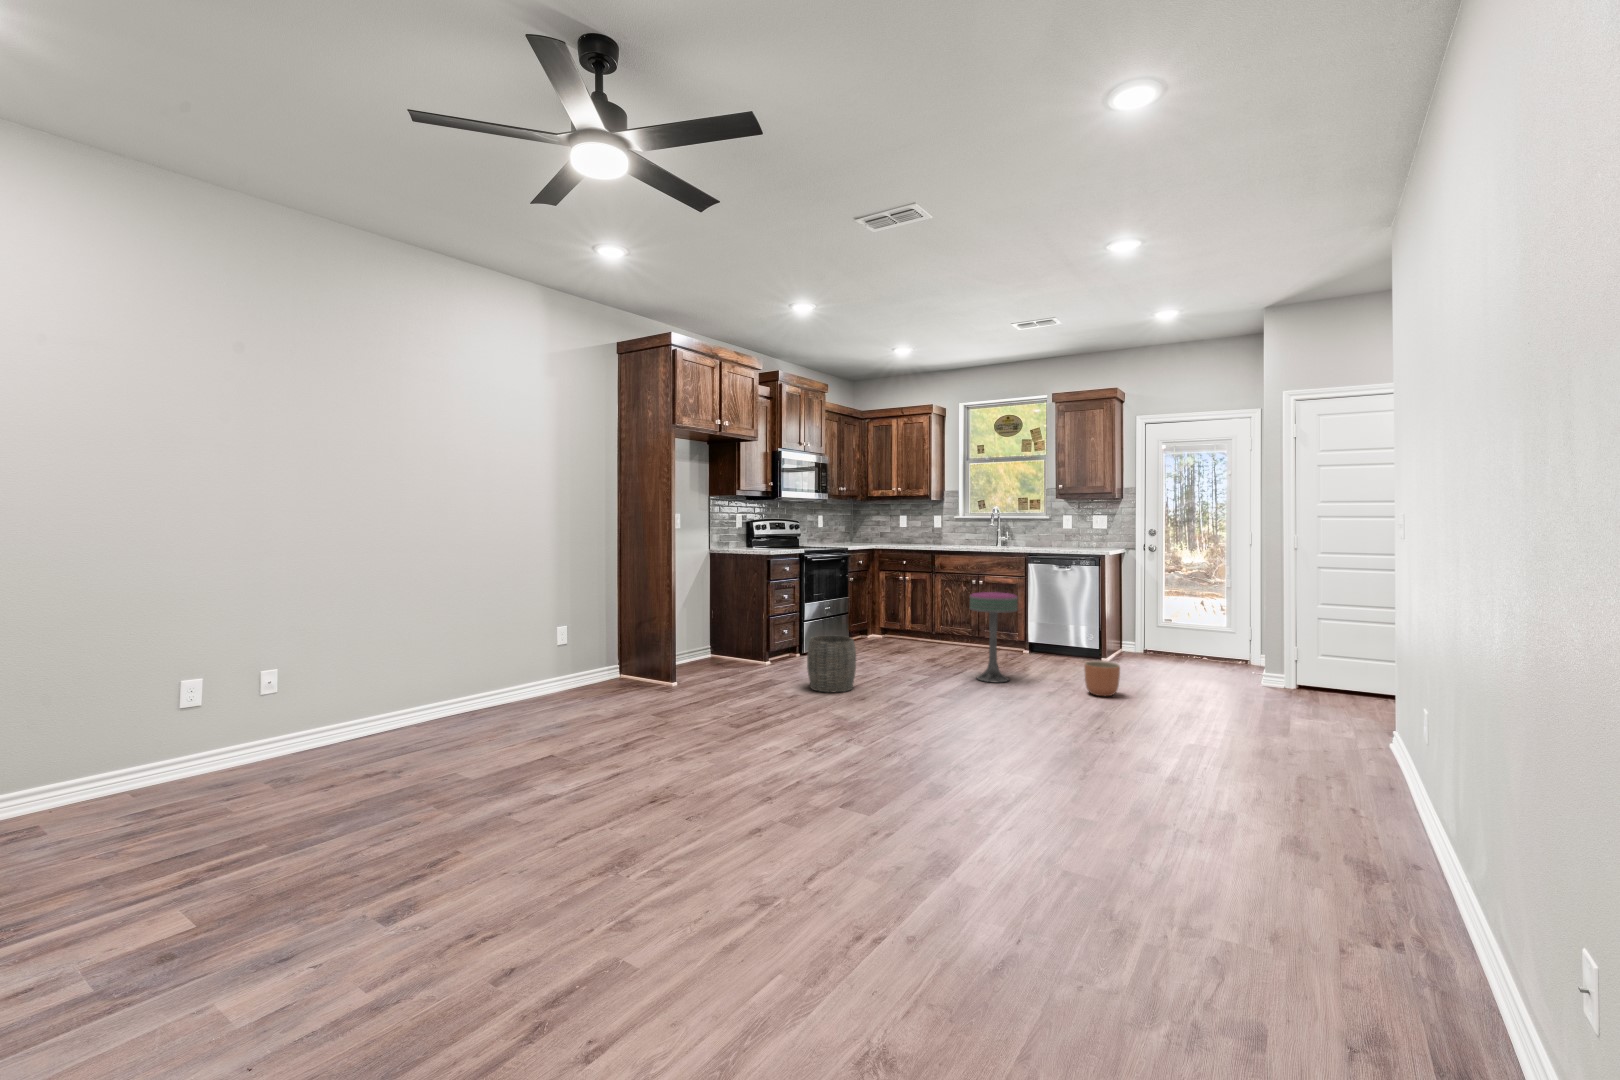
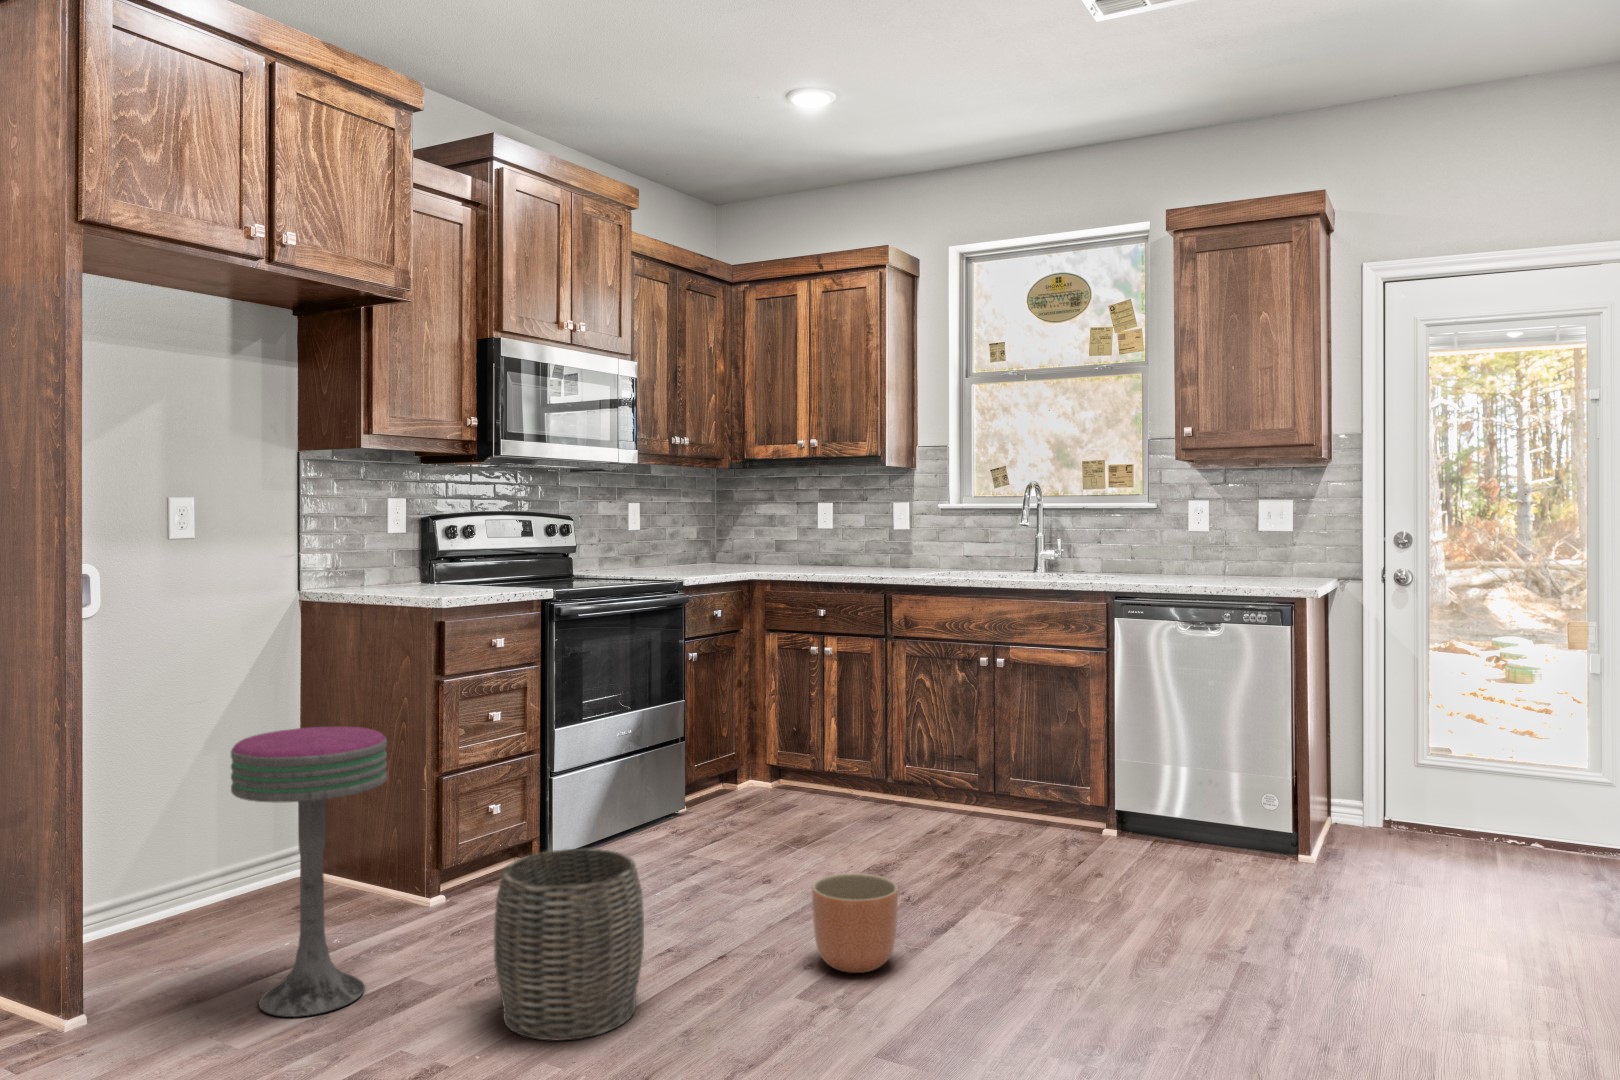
bar stool: present [970,592,1018,682] -> present [231,726,387,1017]
planter: present [1084,661,1120,696] -> present [812,873,898,973]

